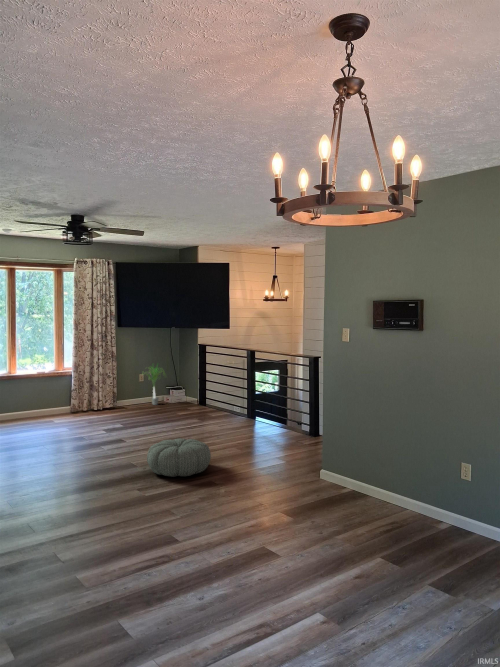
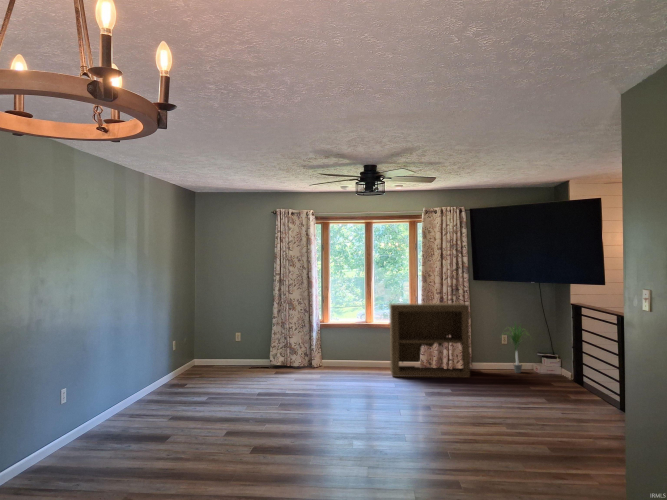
bookshelf: none [44,349,124,422] -> present [390,303,470,377]
pouf: present [147,438,211,477] -> none [390,420,477,477]

